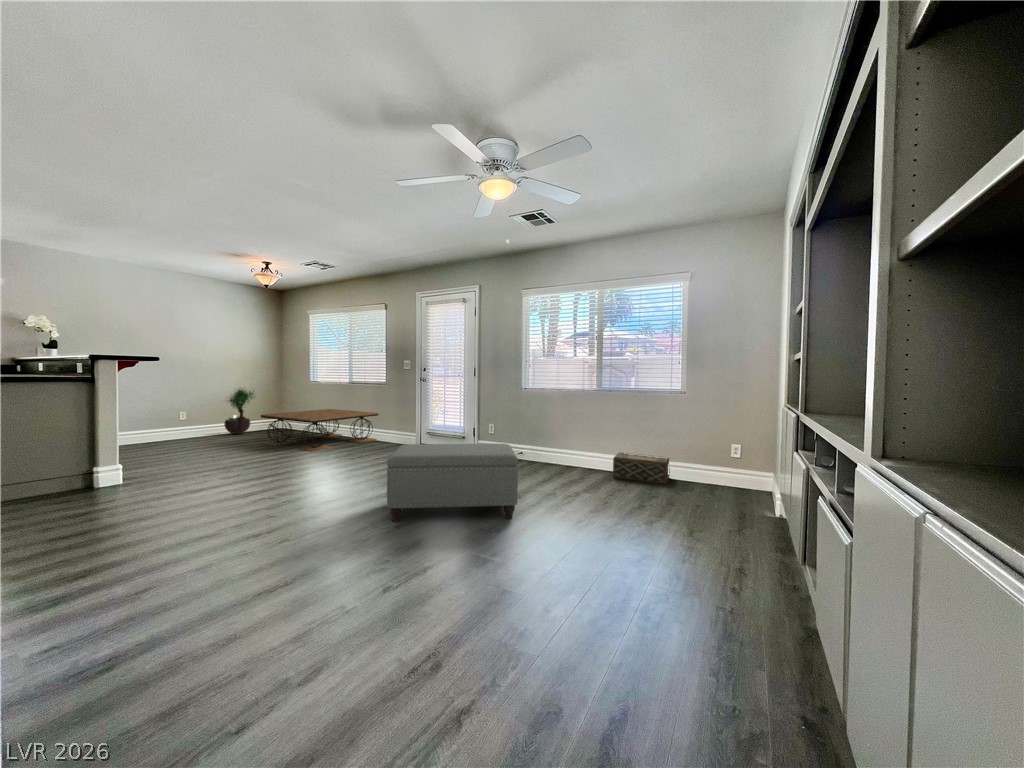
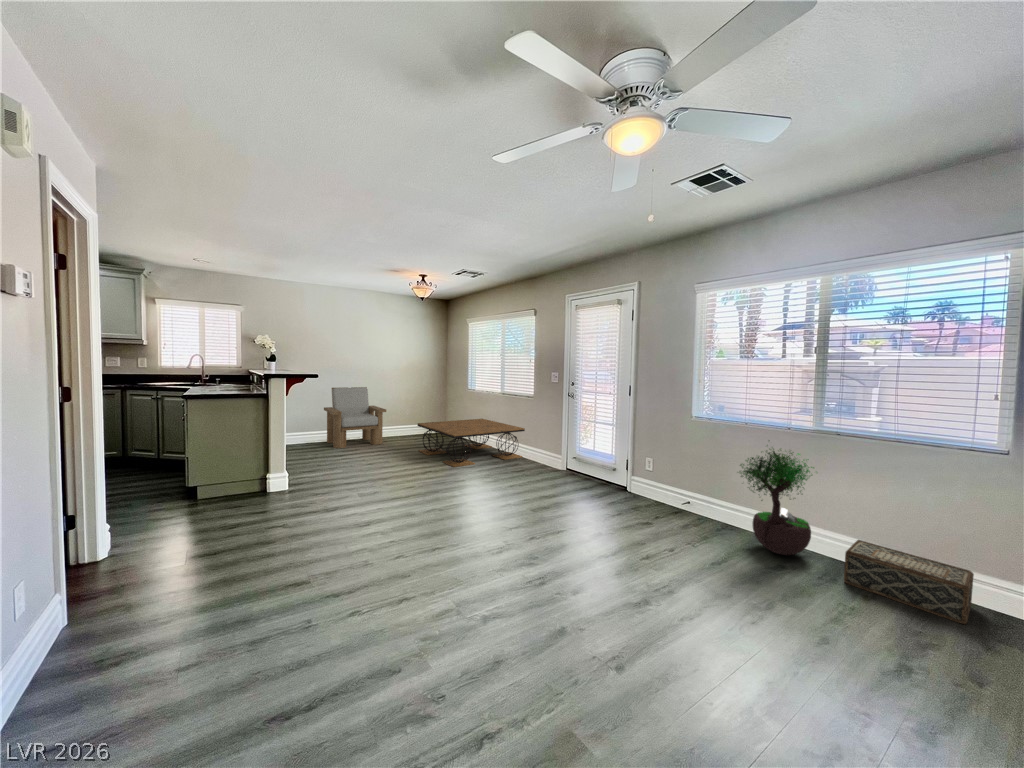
armchair: none [126,381,217,449] -> present [324,387,386,448]
potted tree: present [224,389,254,434] -> present [740,449,814,555]
ottoman: present [387,444,518,522] -> none [476,500,661,648]

